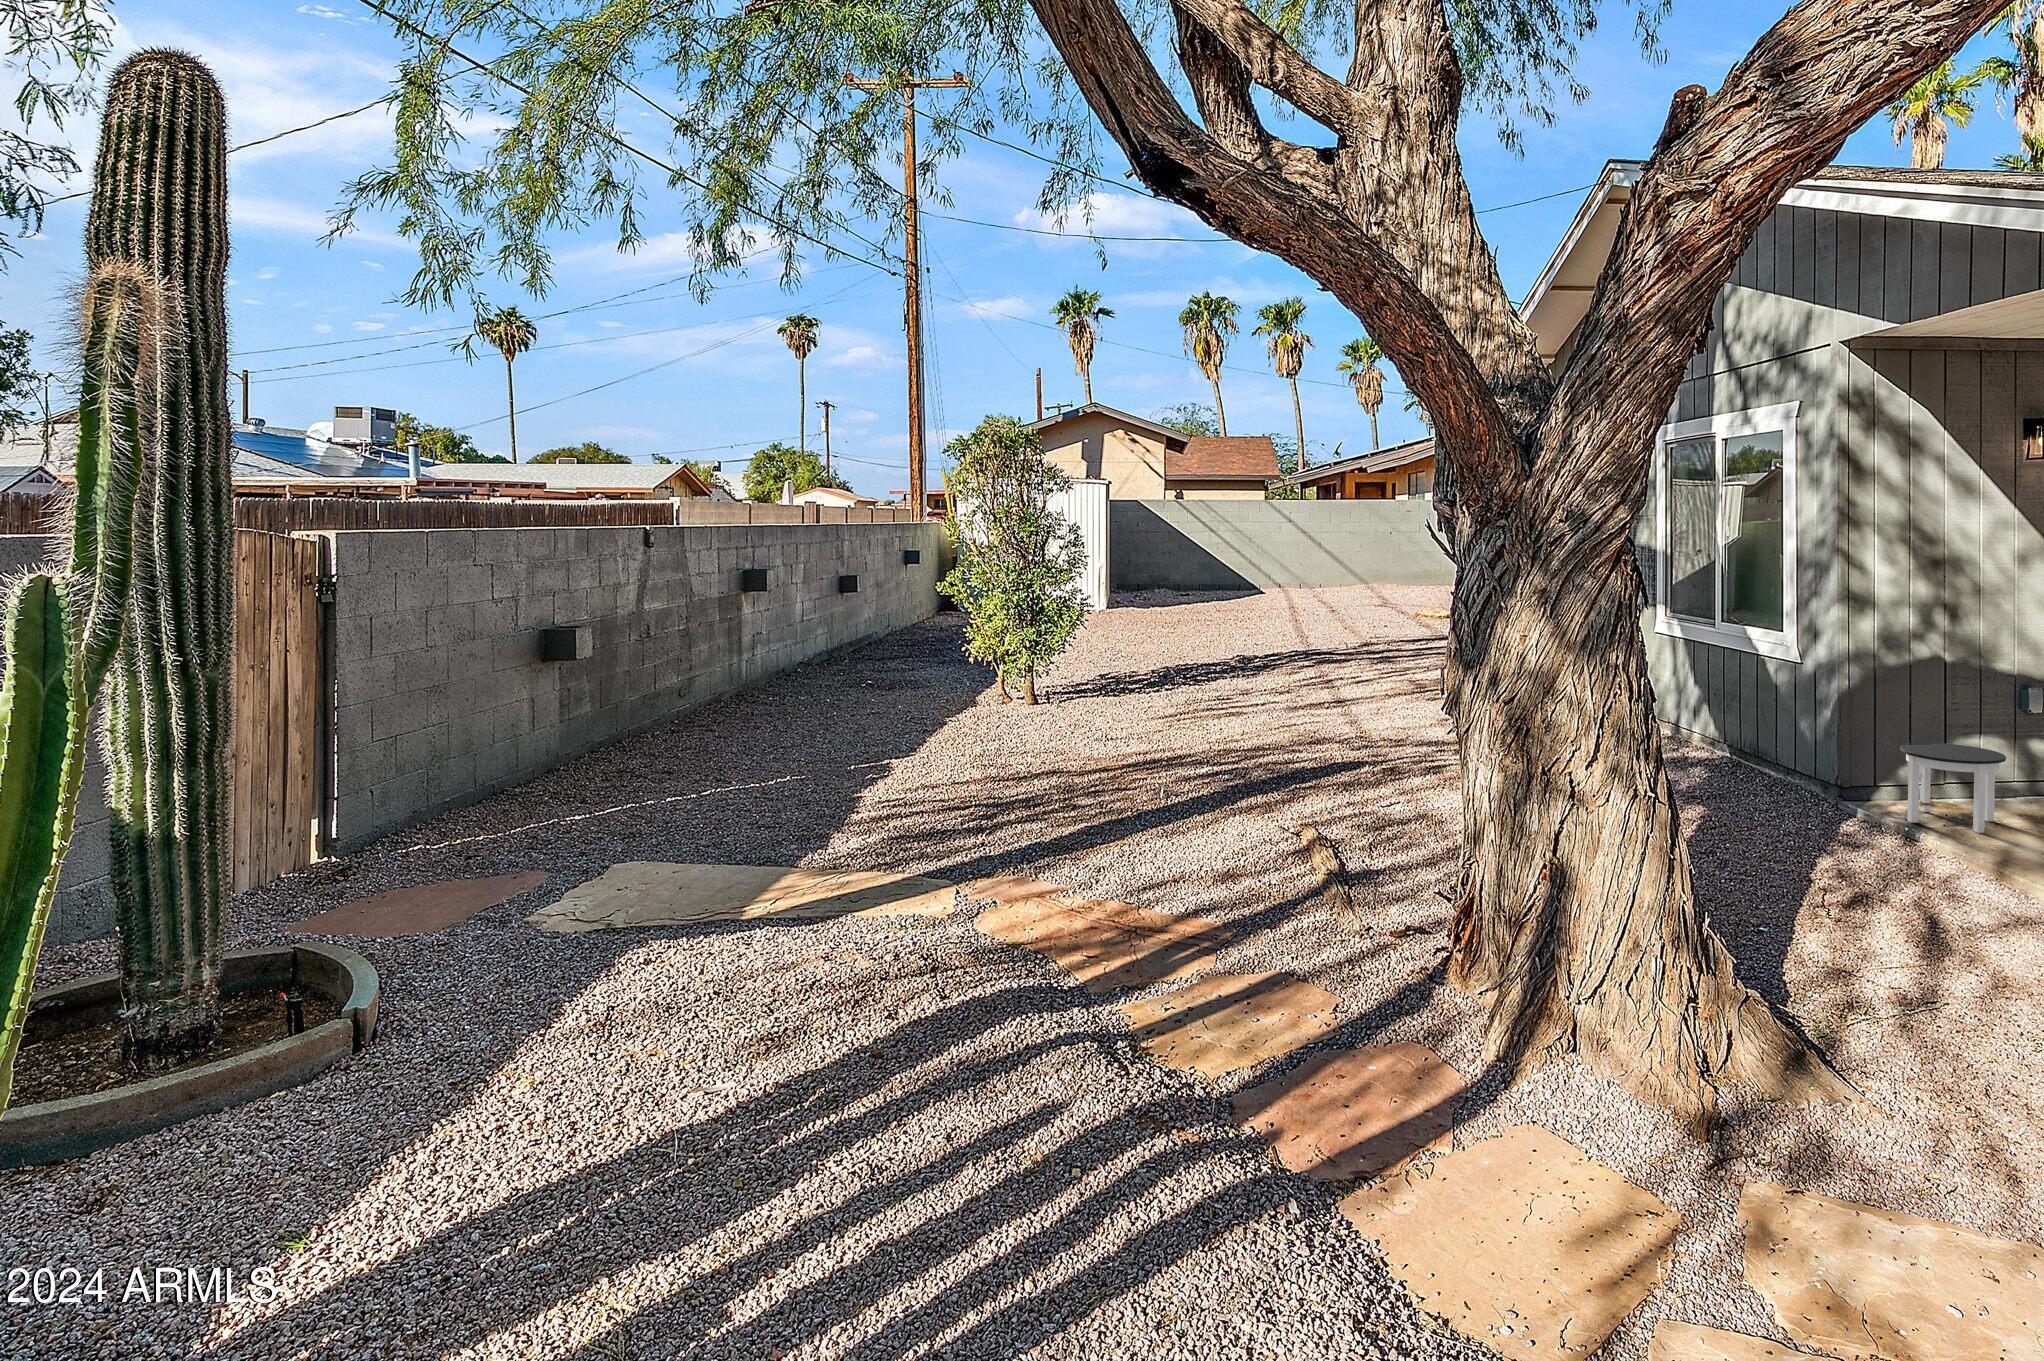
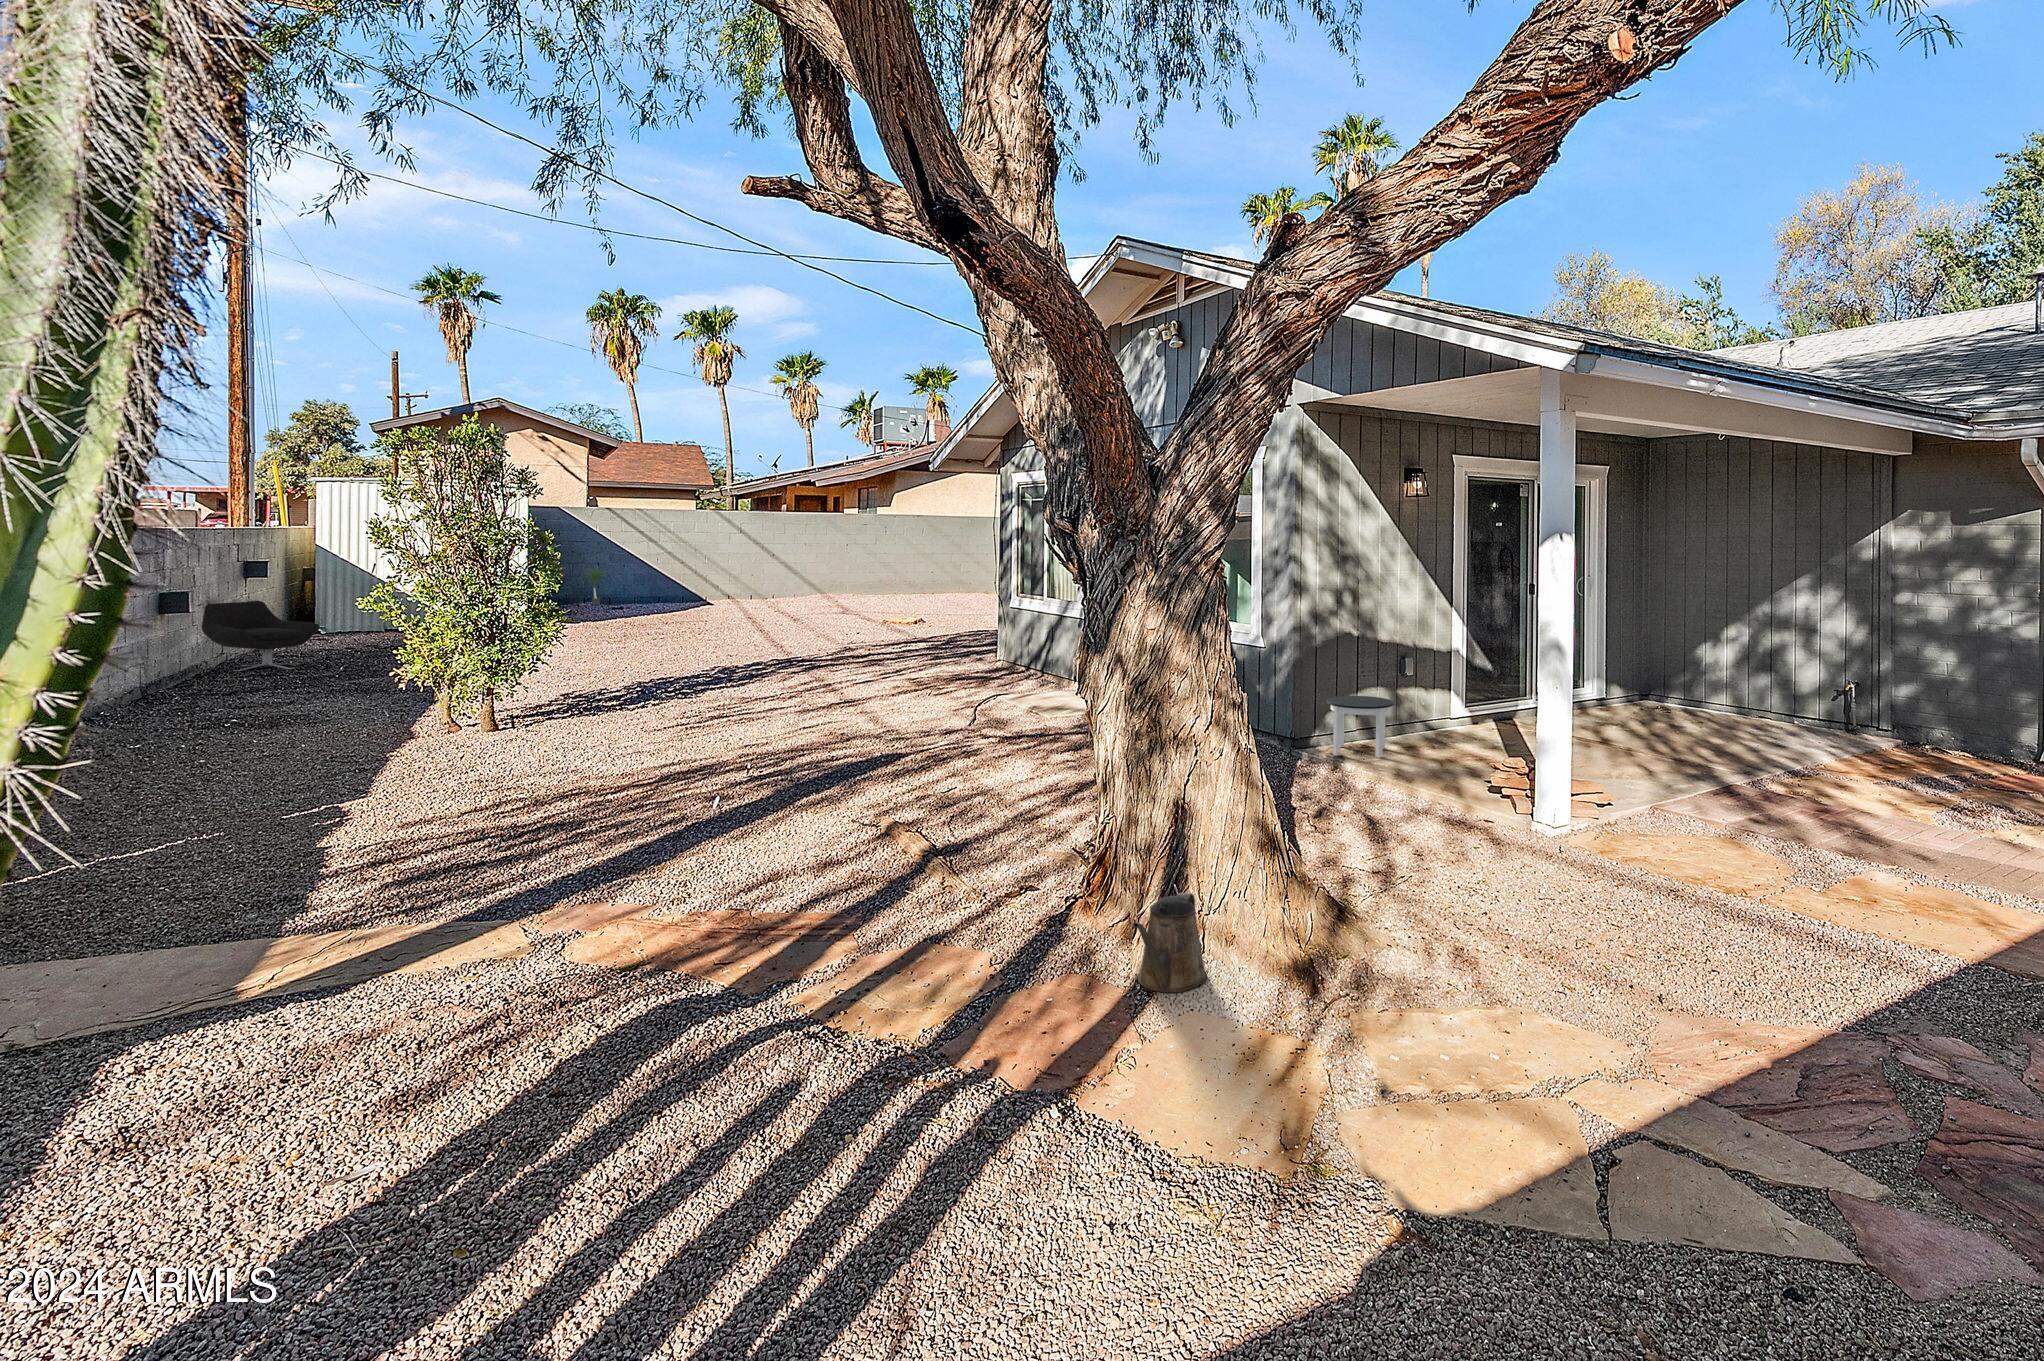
potted plant: none [1152,555,1178,596] -> present [589,568,602,605]
lounge chair: none [854,584,932,644] -> present [202,601,320,671]
watering can: none [1458,971,1579,1096] -> present [1134,893,1207,993]

